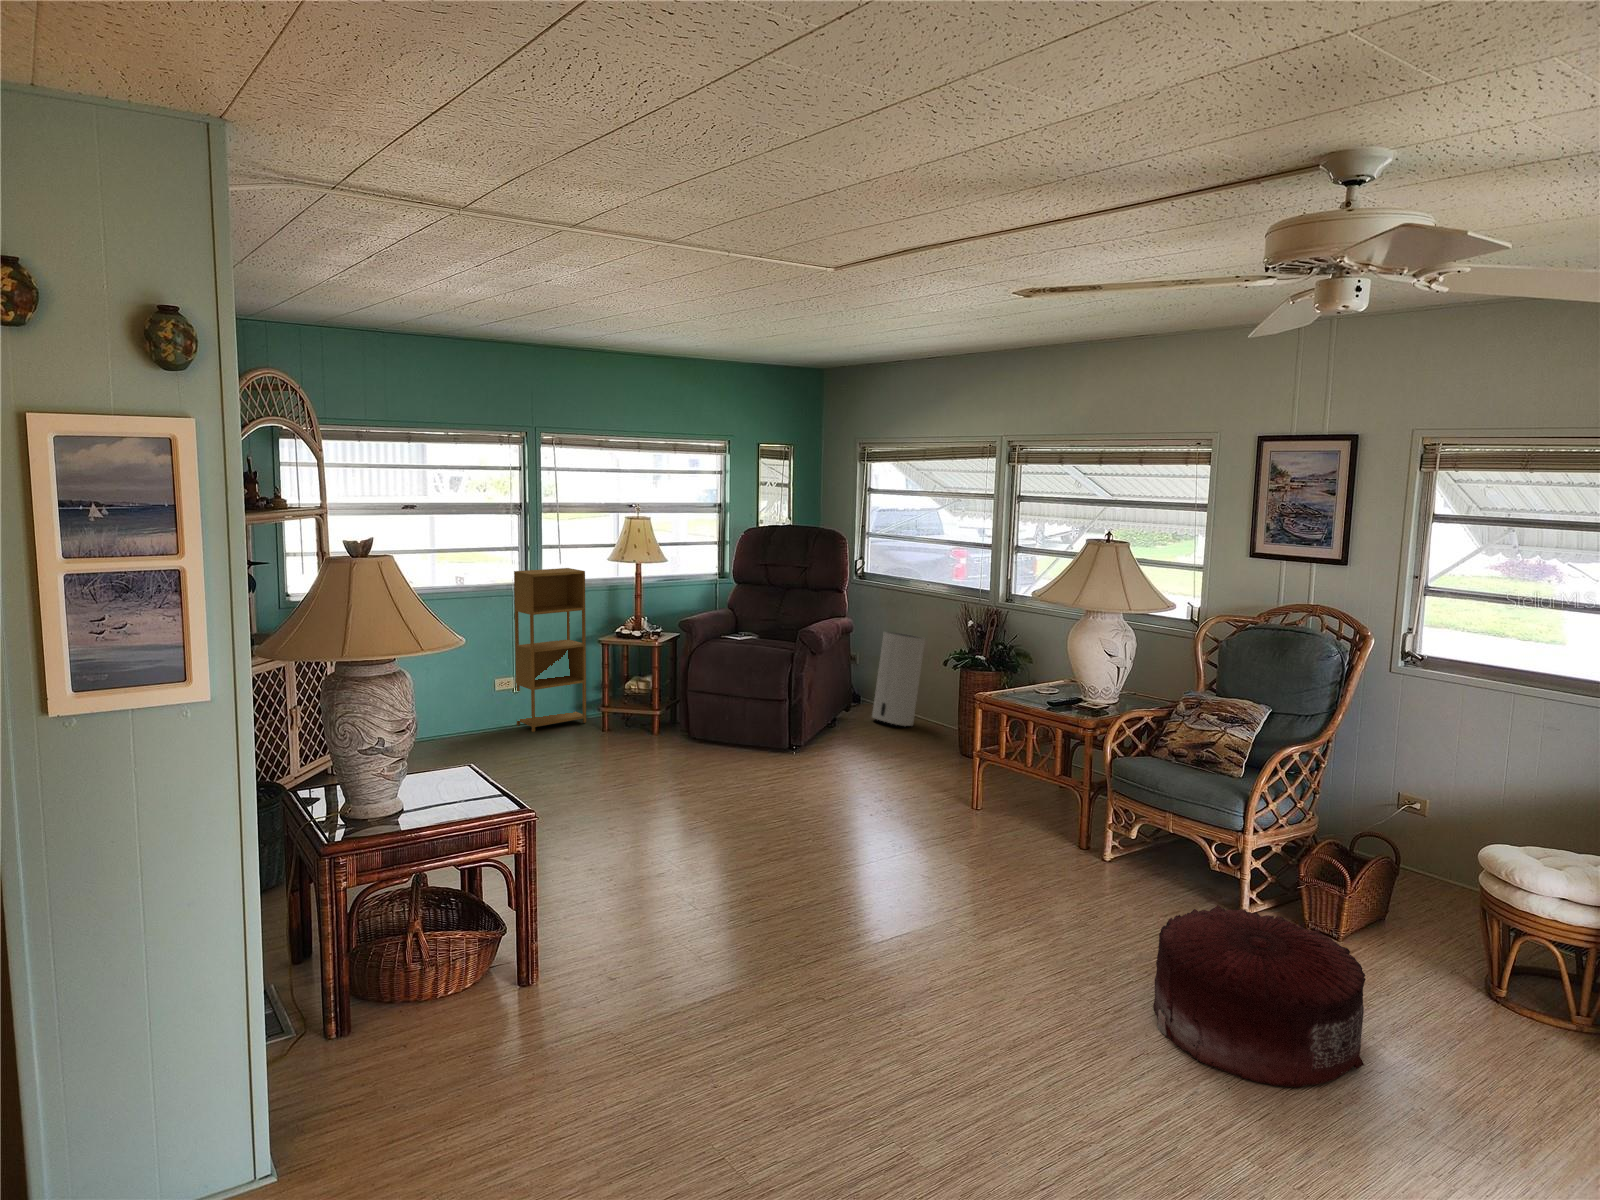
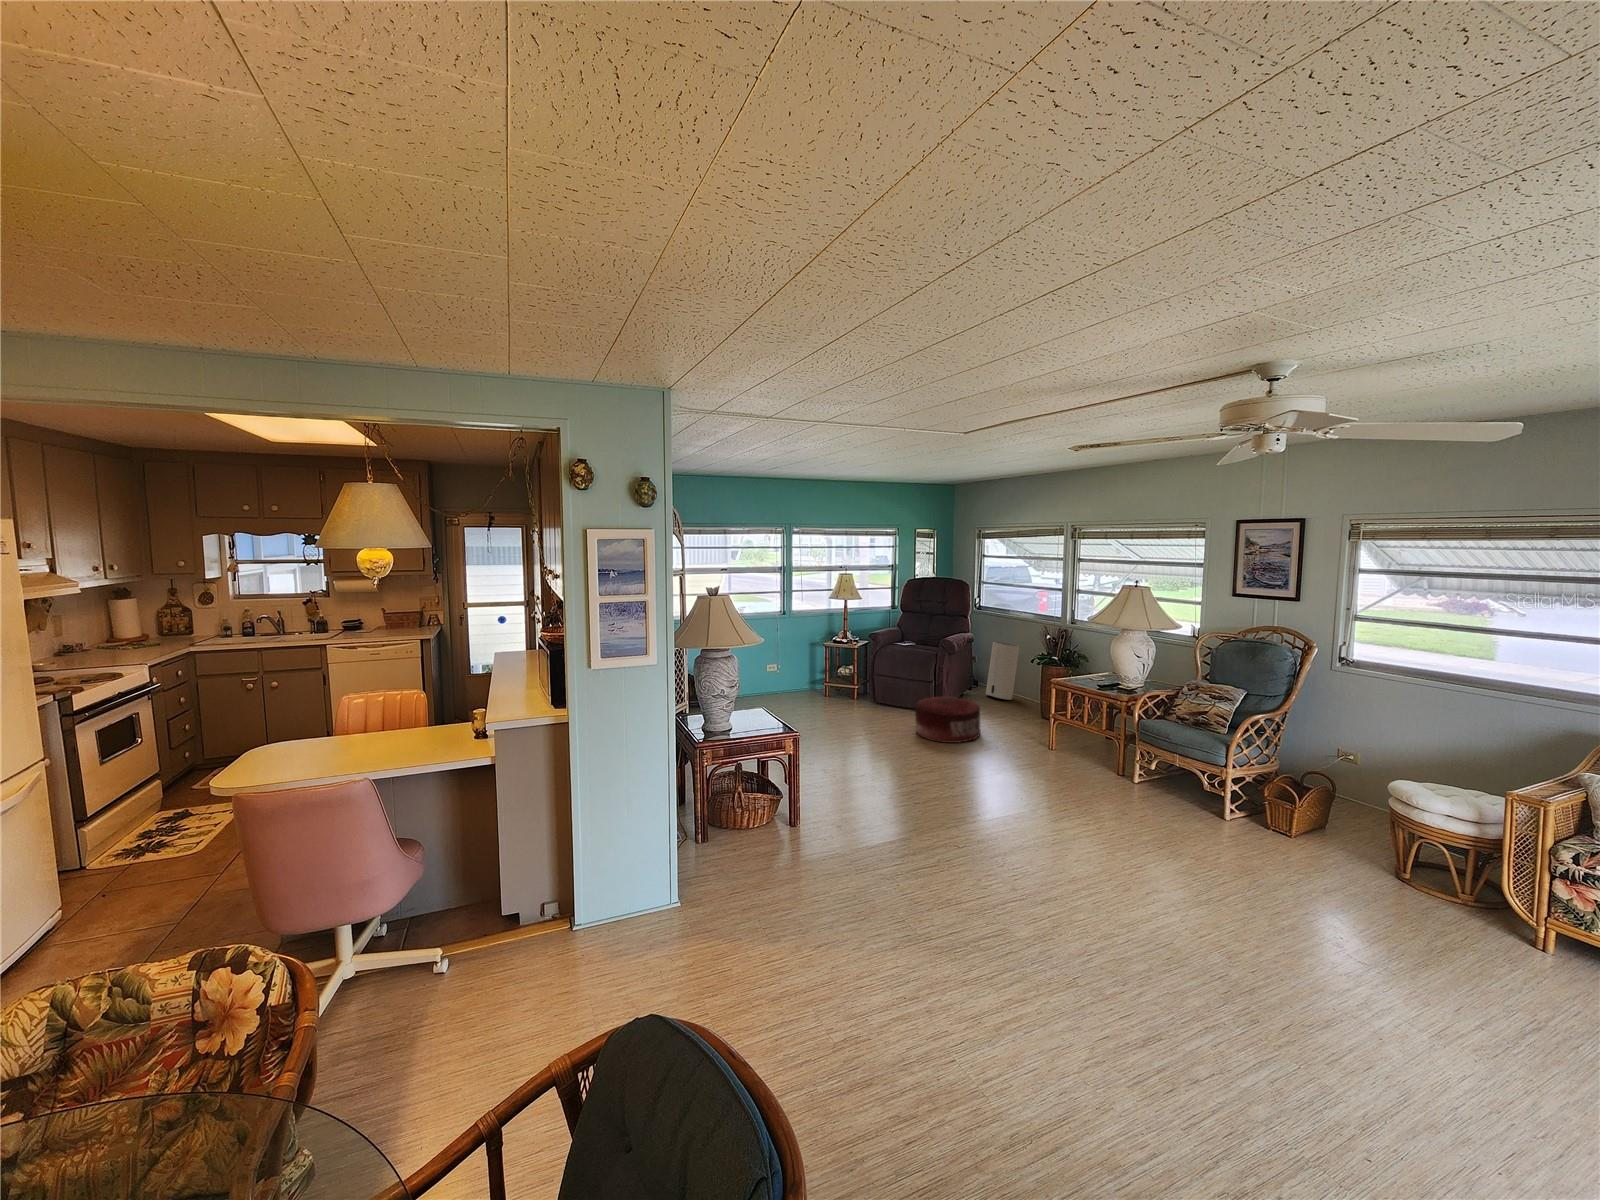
shelving unit: present [514,568,586,732] -> none [777,604,816,696]
pouf: present [1153,905,1366,1088] -> present [915,696,981,743]

